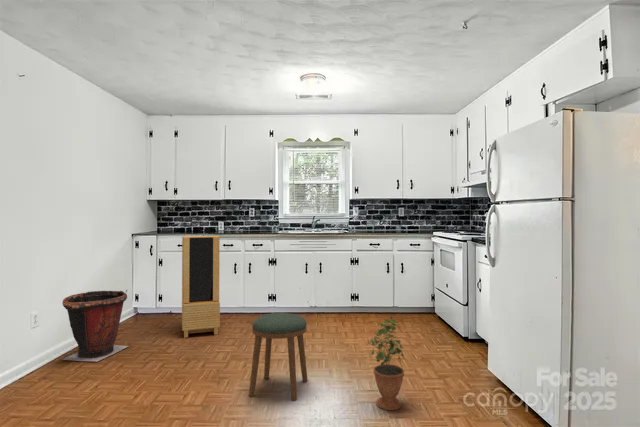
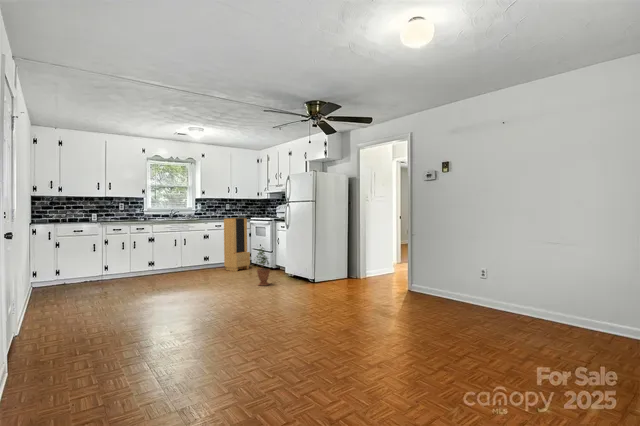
storage cabinet: present [182,236,220,338] -> present [224,218,250,271]
trash can: present [62,290,128,362] -> none [33,254,81,304]
stool: present [249,313,308,401] -> none [194,253,223,292]

